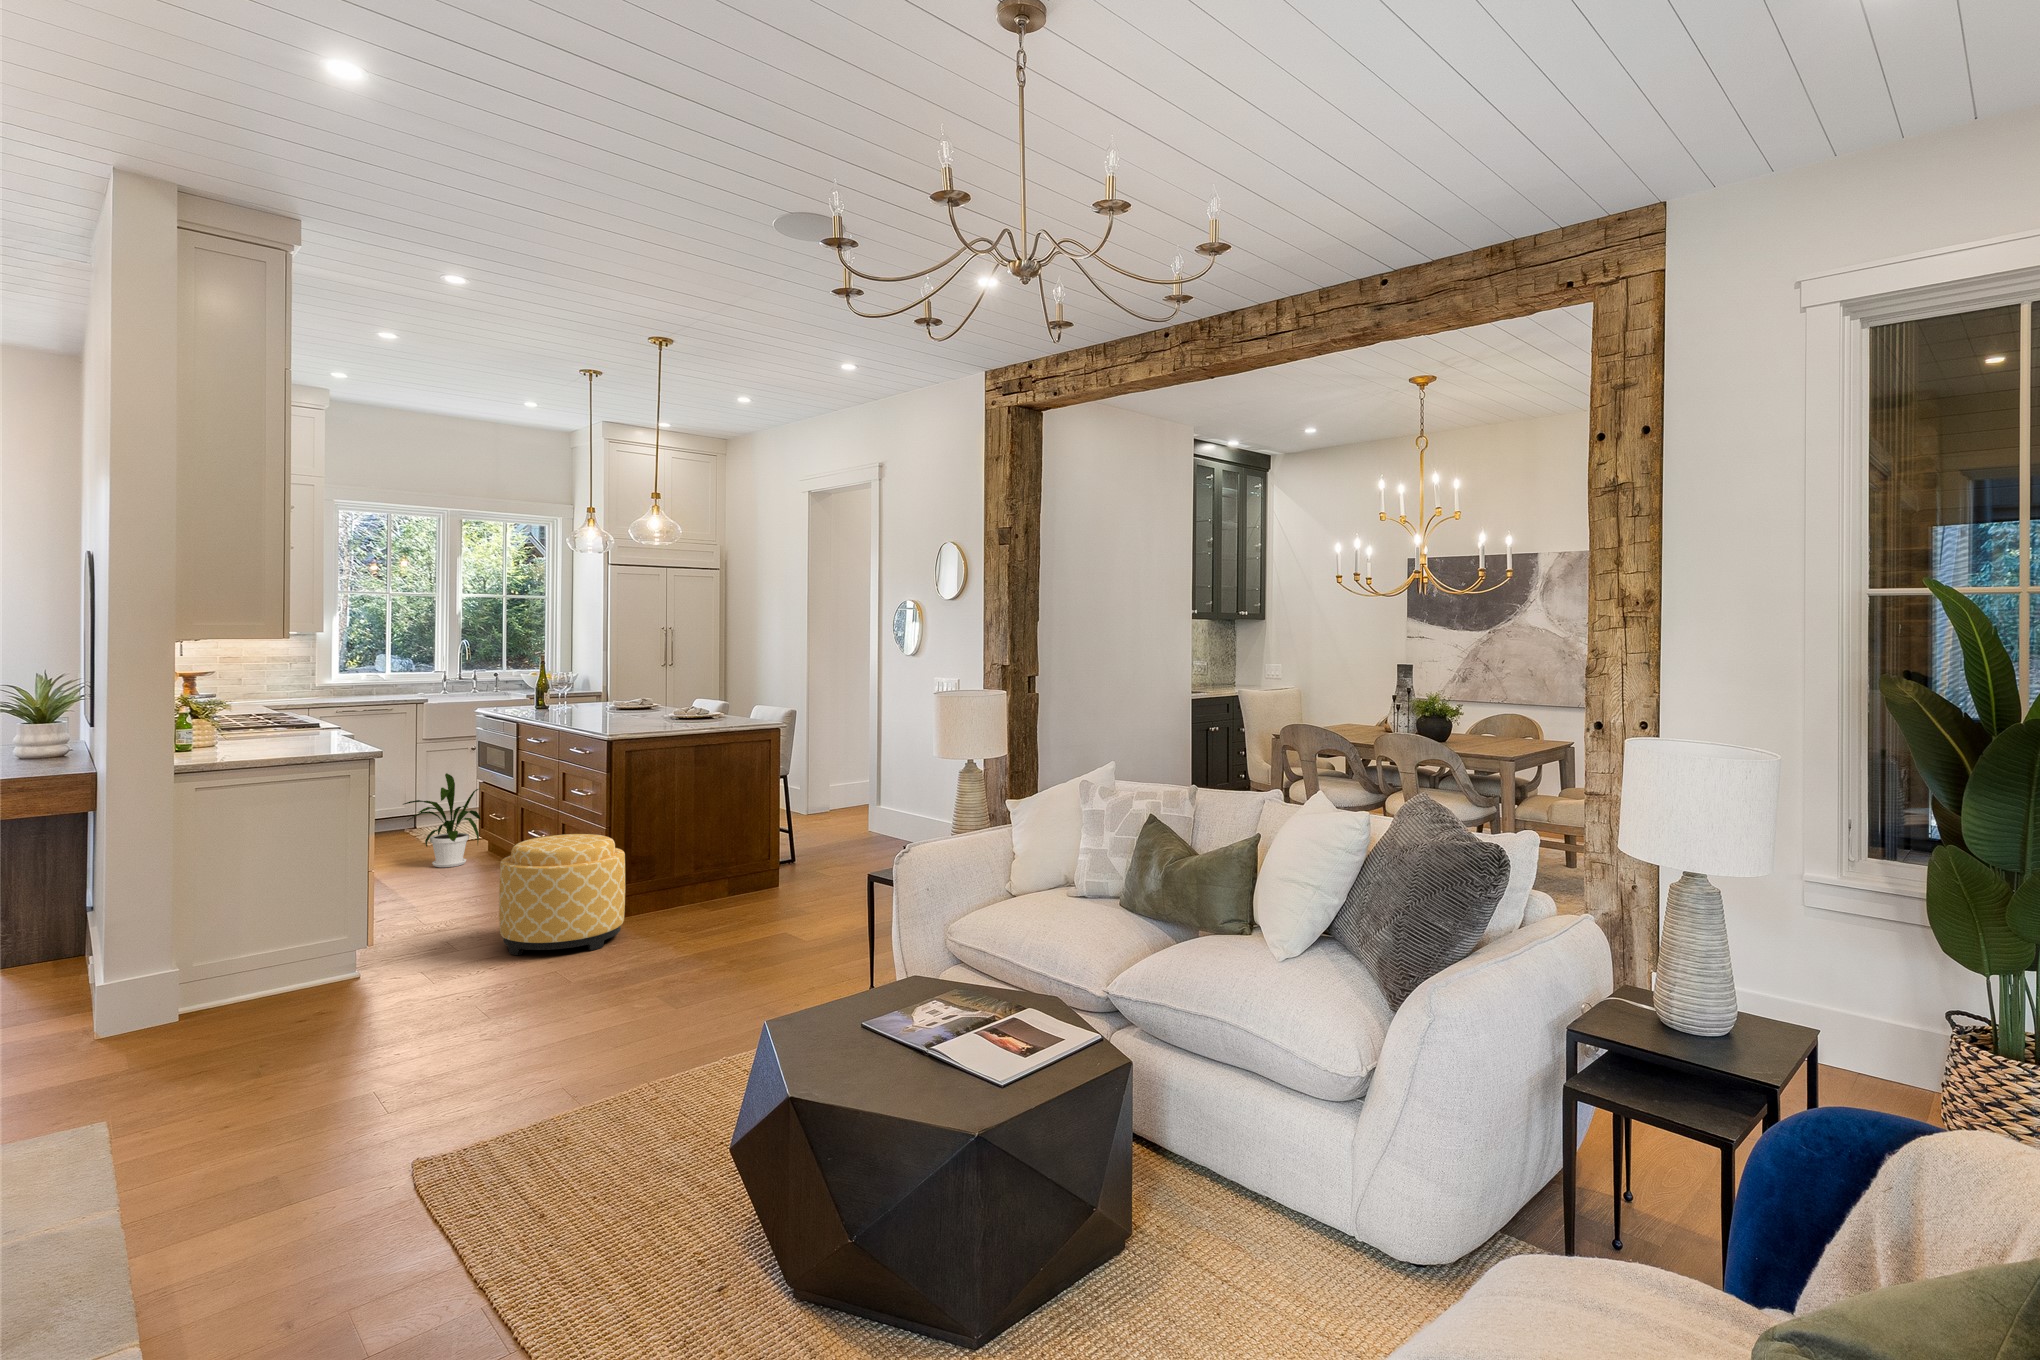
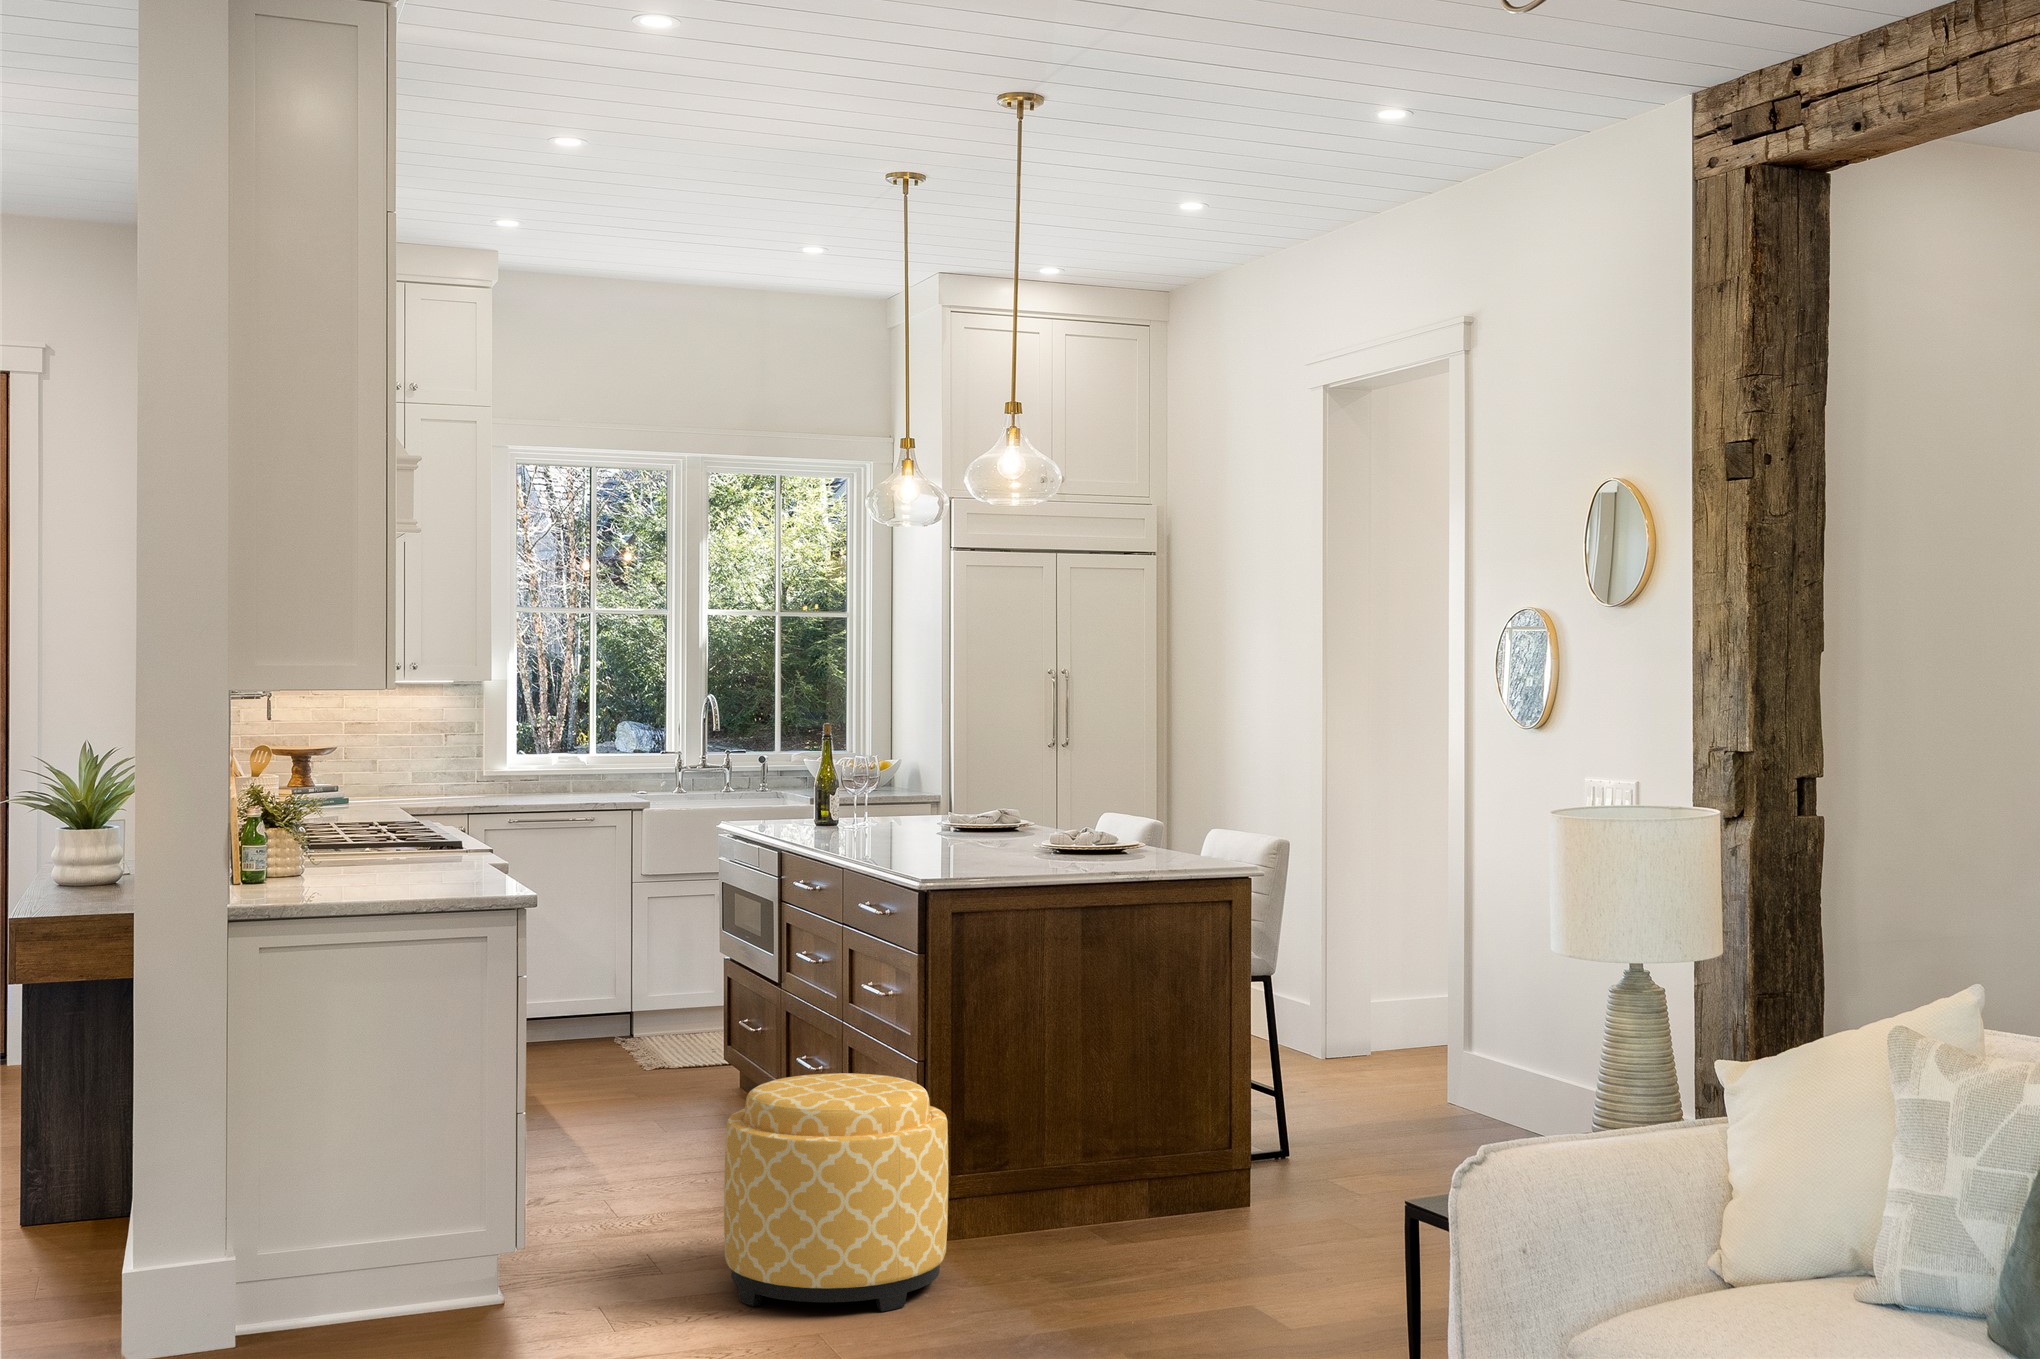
house plant: present [403,773,481,867] -> none [599,938,734,1113]

